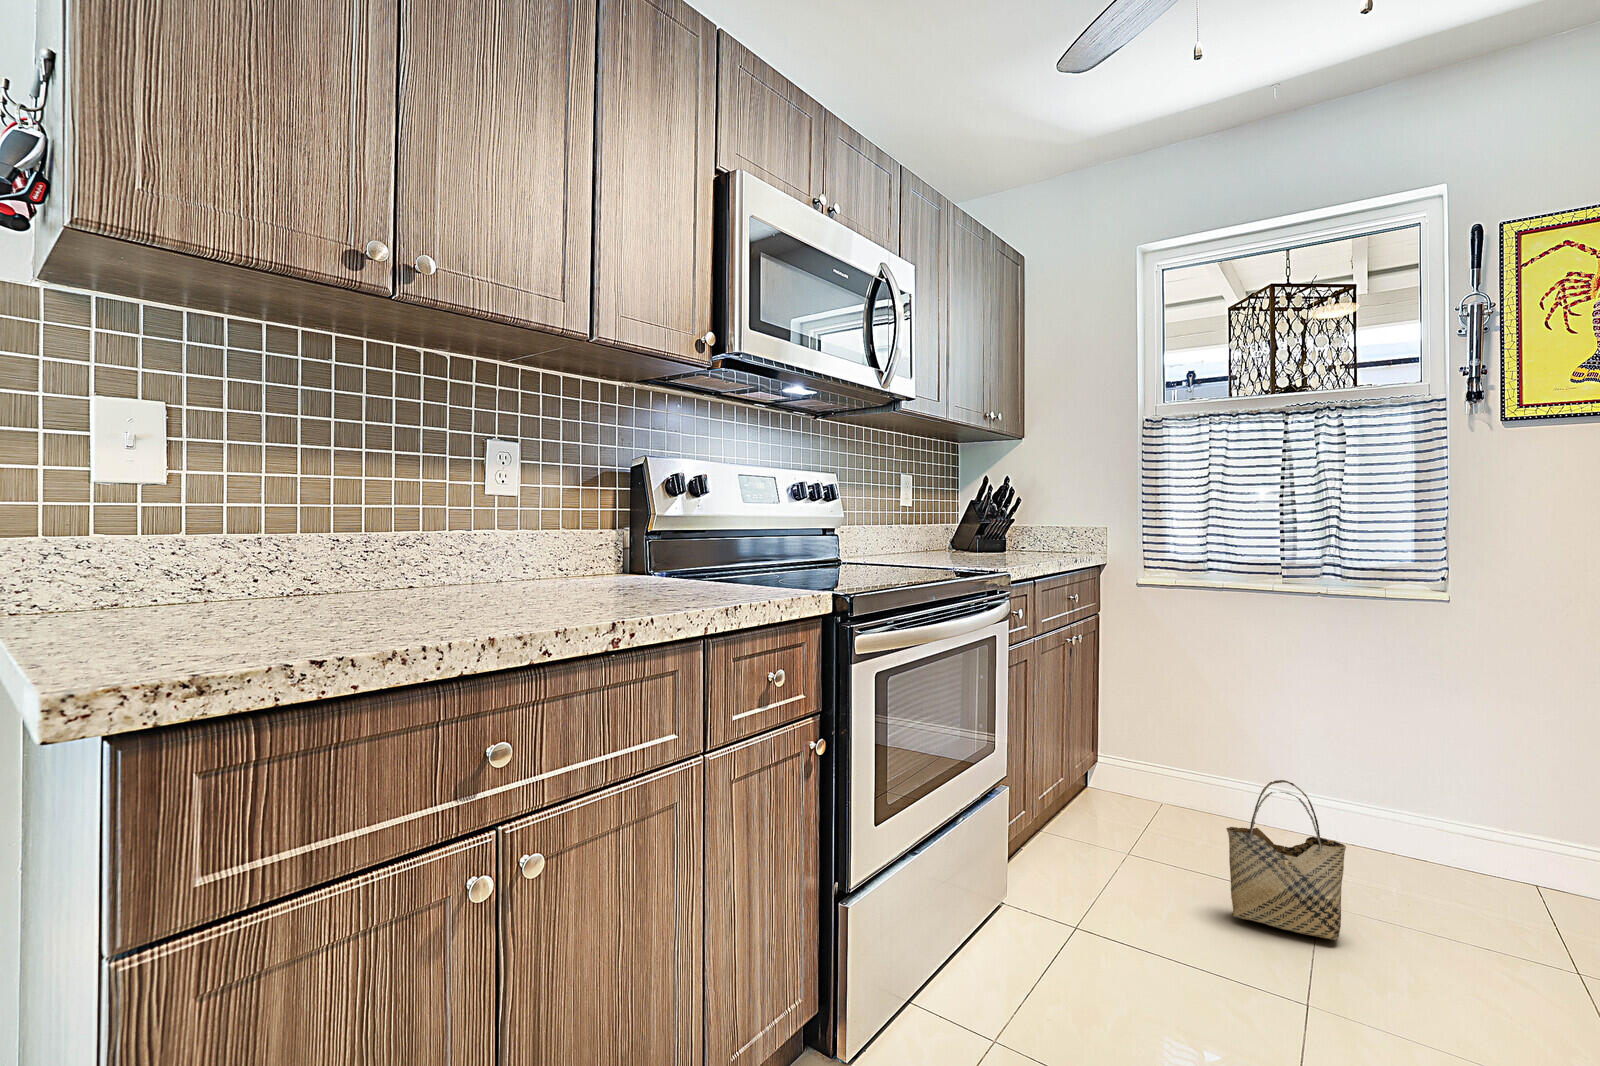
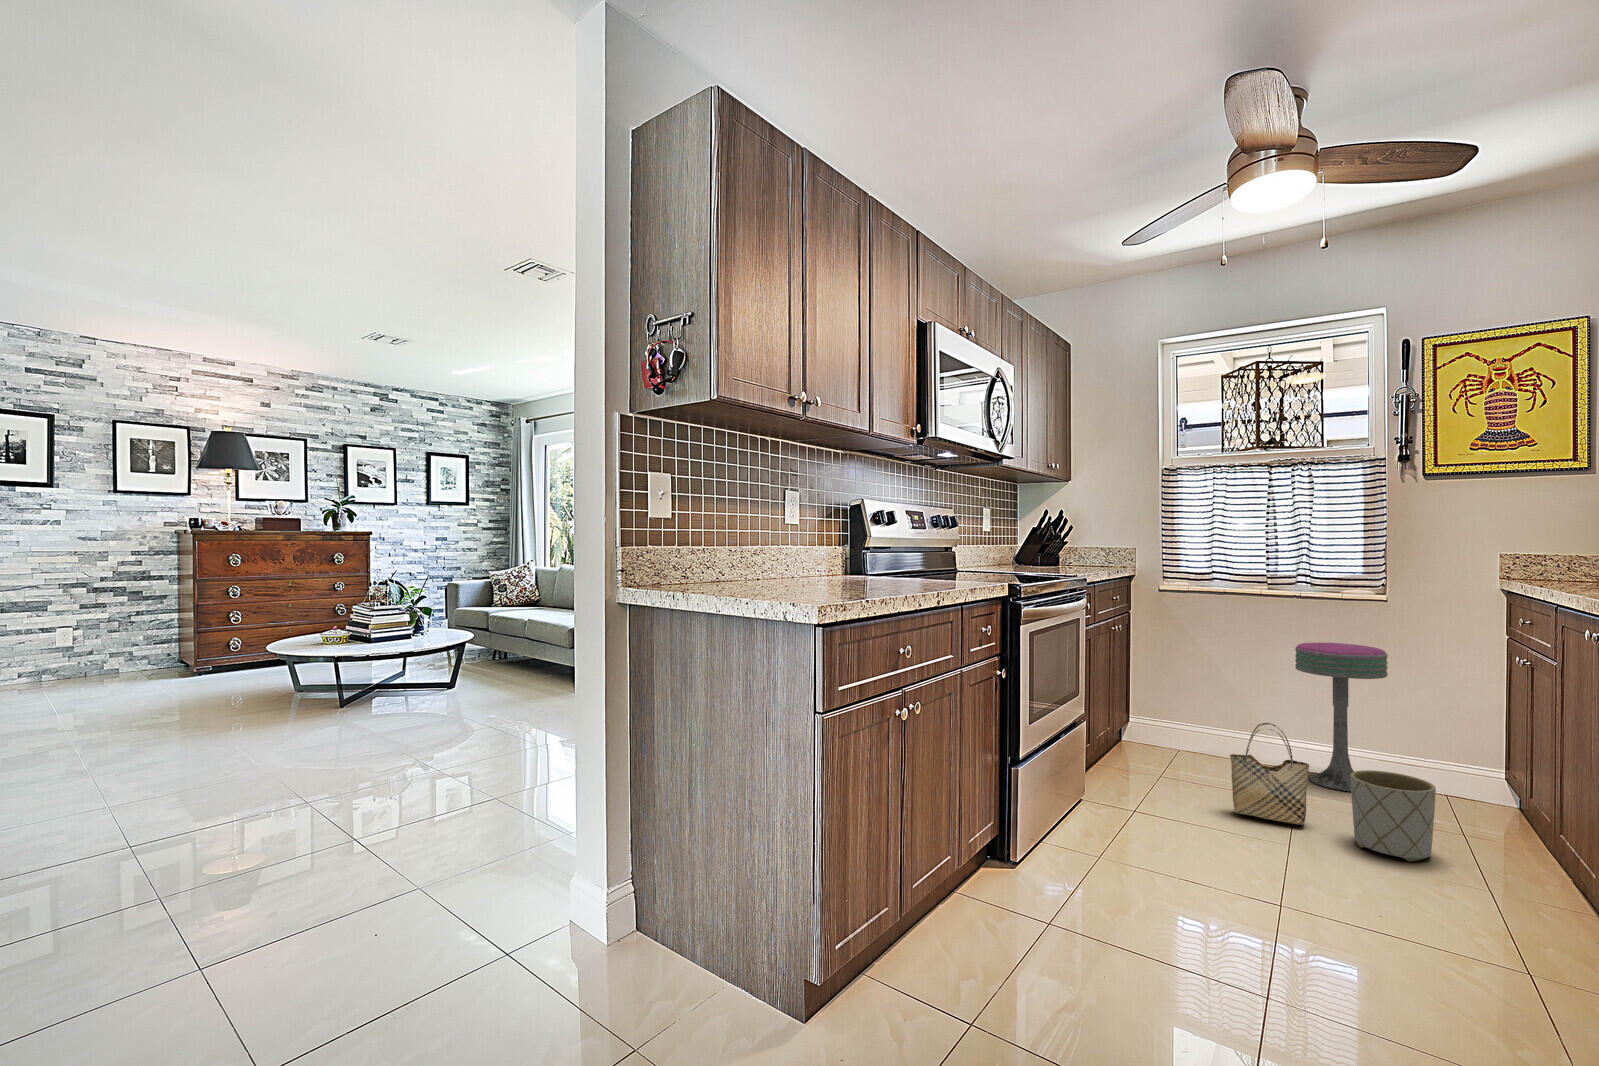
bar stool: none [1321,659,1453,875] -> present [1295,642,1388,791]
planter: none [1411,859,1549,1015] -> present [1350,770,1436,862]

